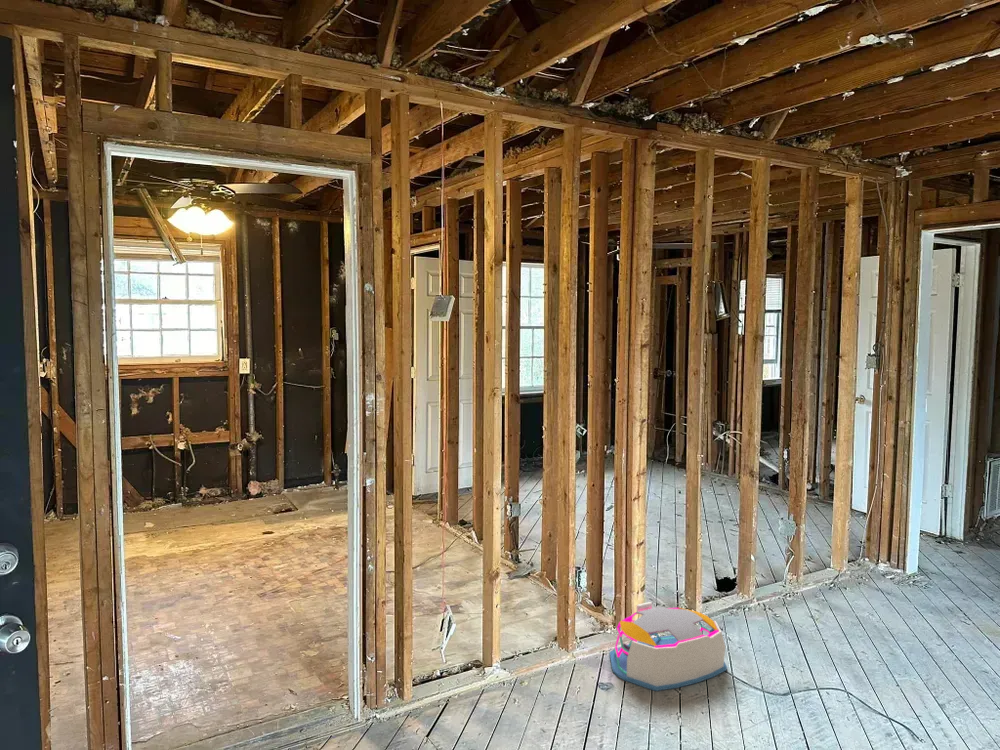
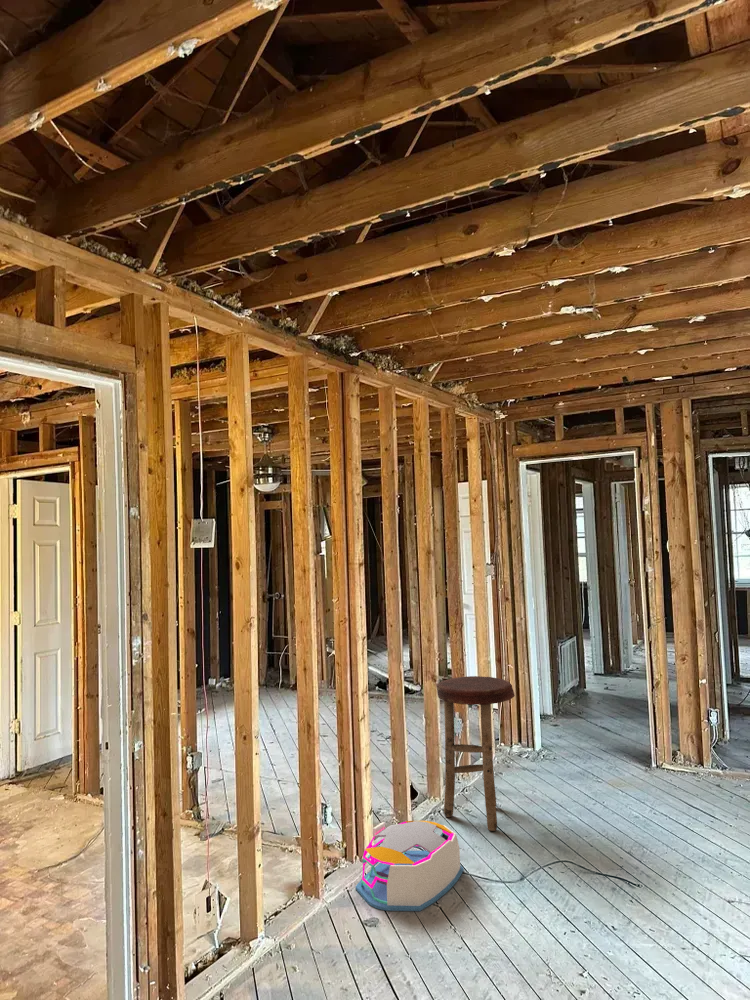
stool: none [744,477,838,643] -> present [436,676,515,831]

